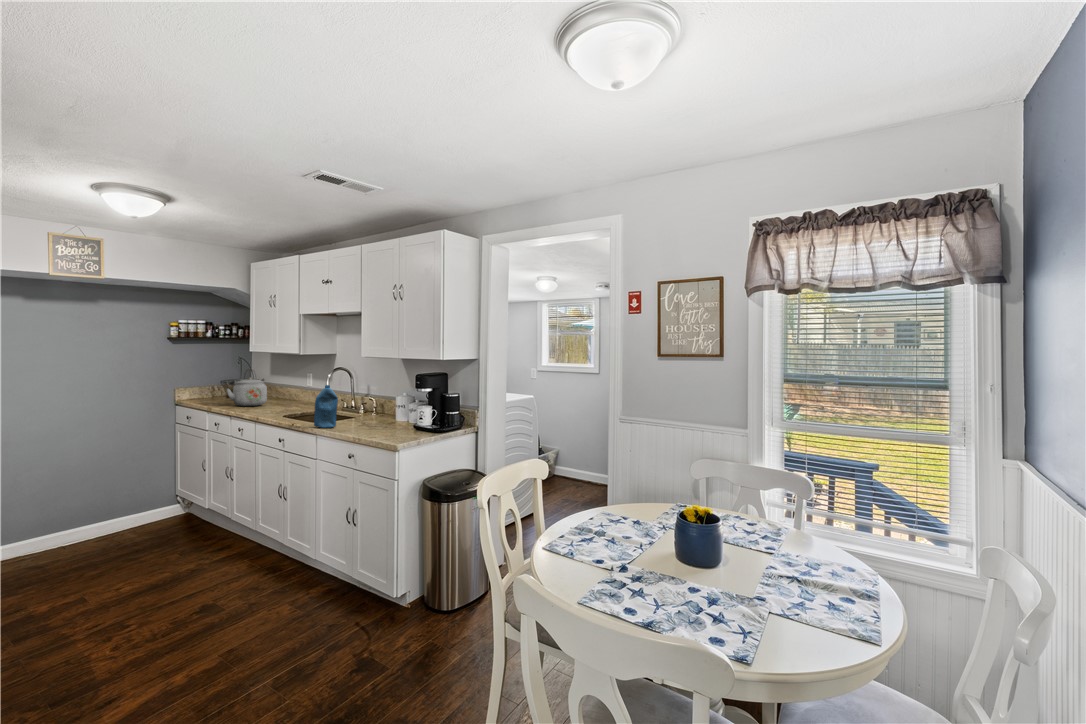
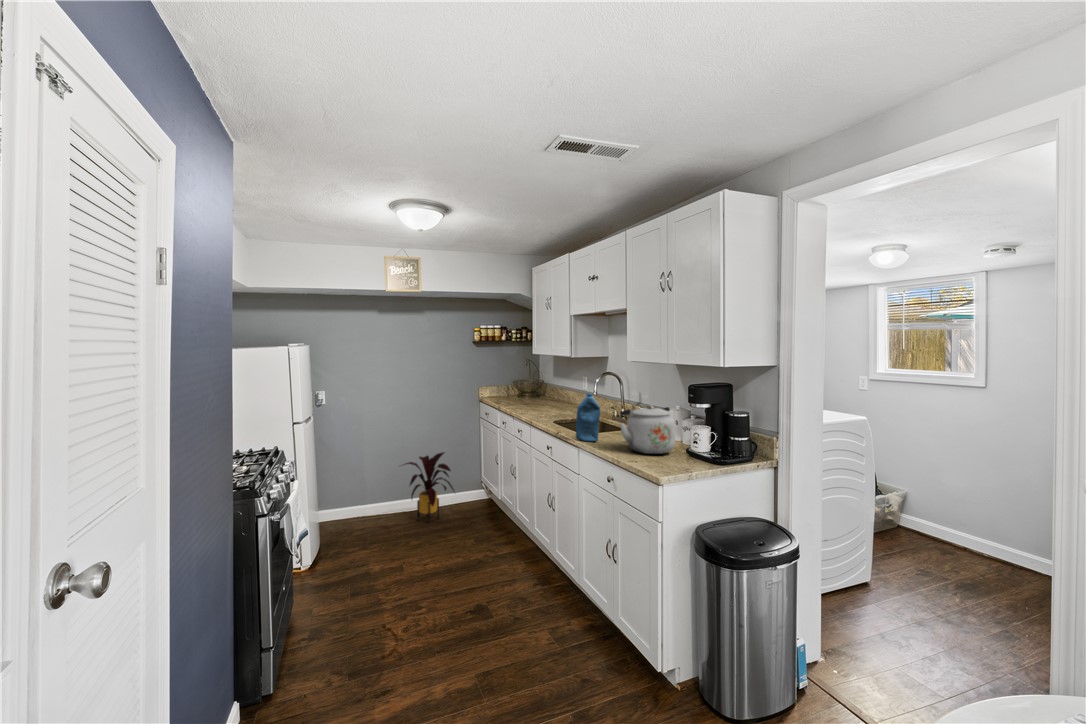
kettle: present [227,378,267,406] -> present [620,405,675,454]
house plant: none [55,465,148,552] -> present [406,452,454,523]

